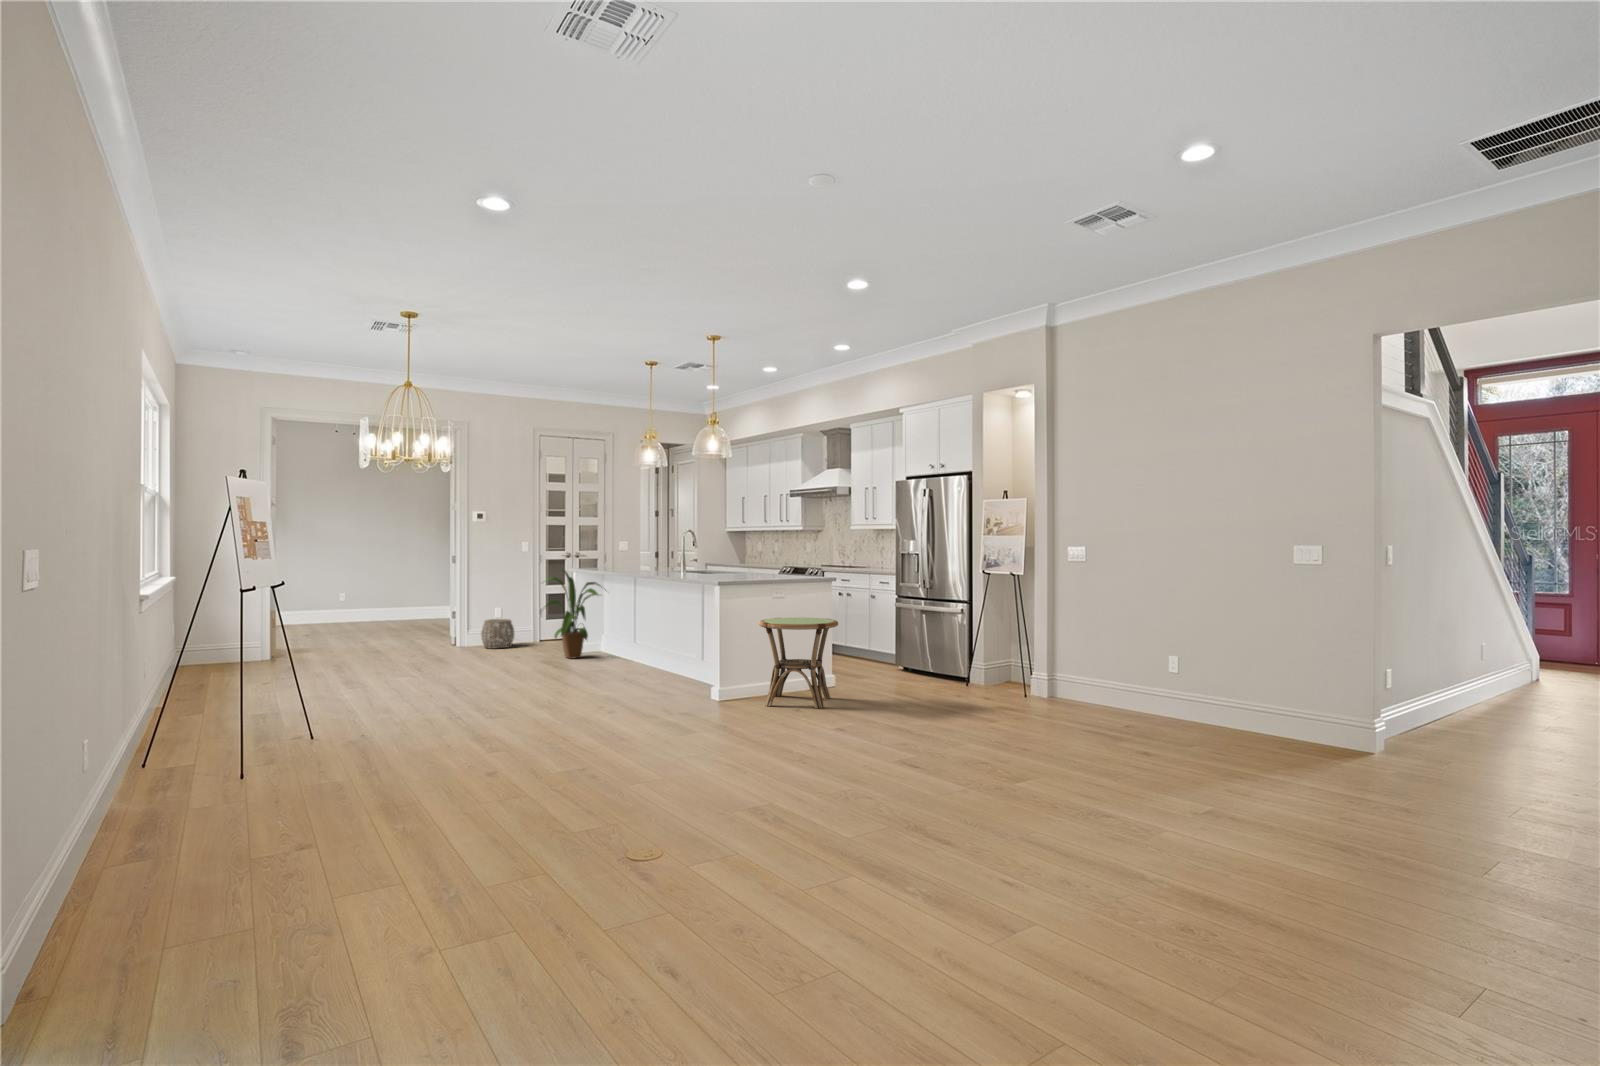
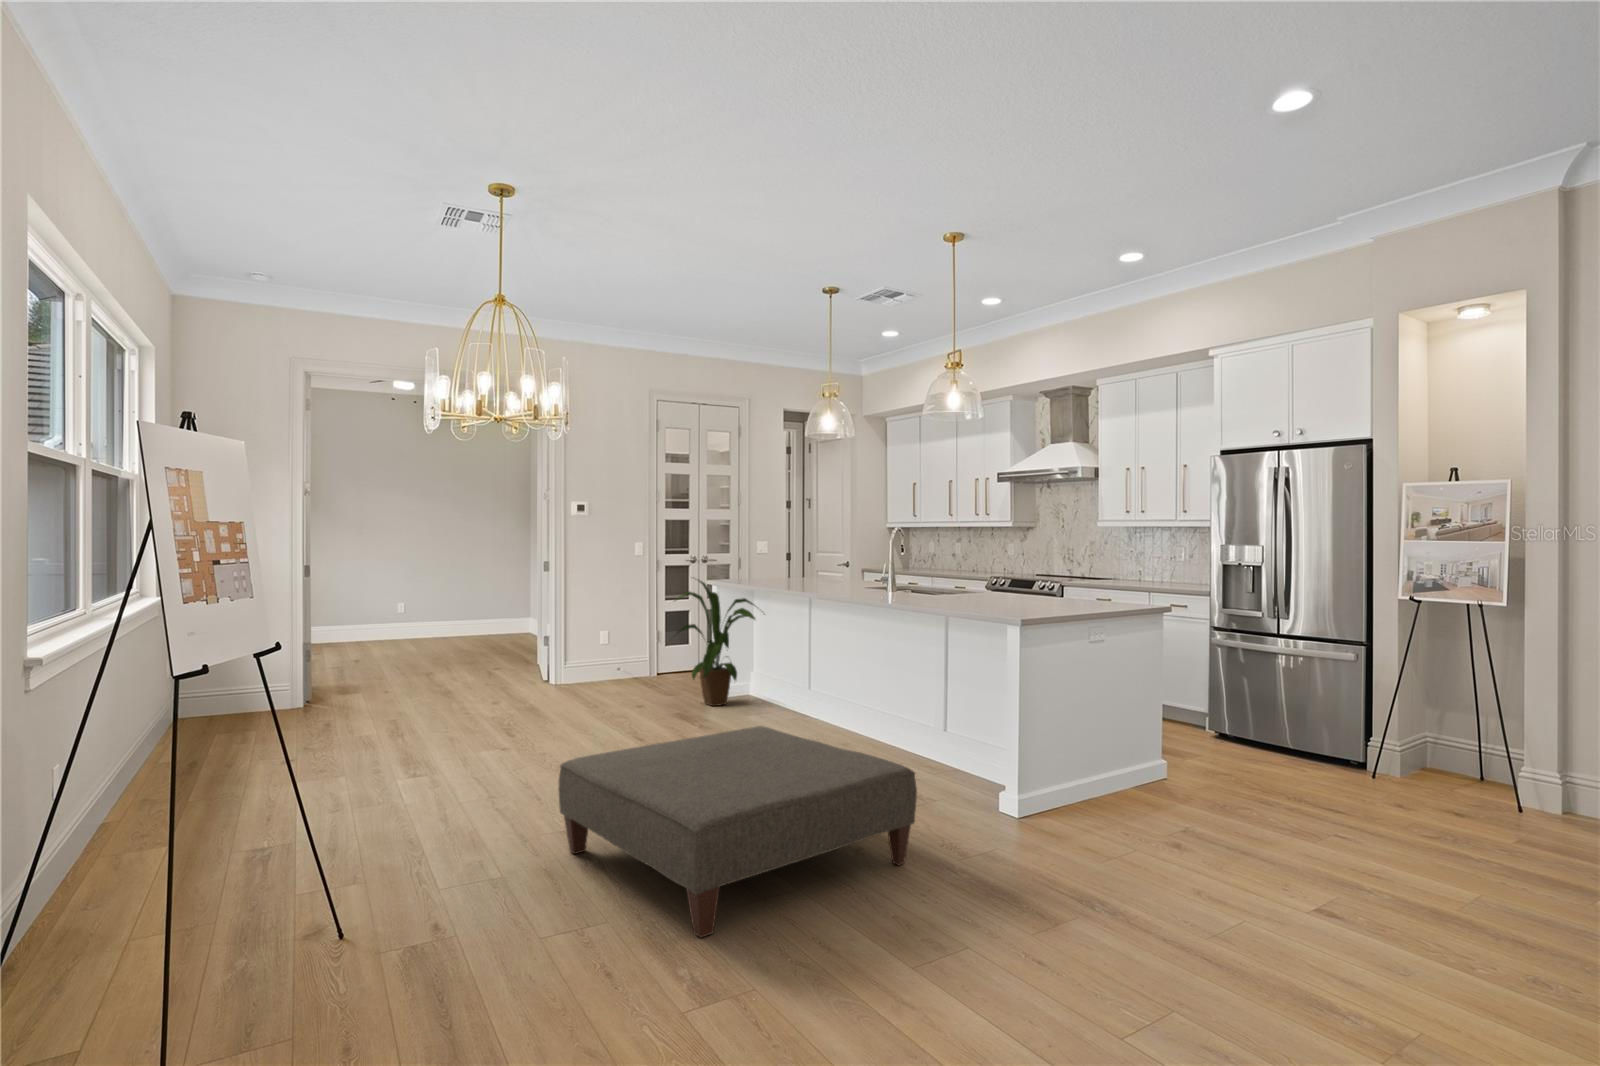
side table: present [759,617,838,708] -> none [1078,672,1223,838]
woven basket: present [481,619,514,649] -> none [583,644,626,685]
ottoman: none [433,652,639,741] -> present [558,726,917,937]

